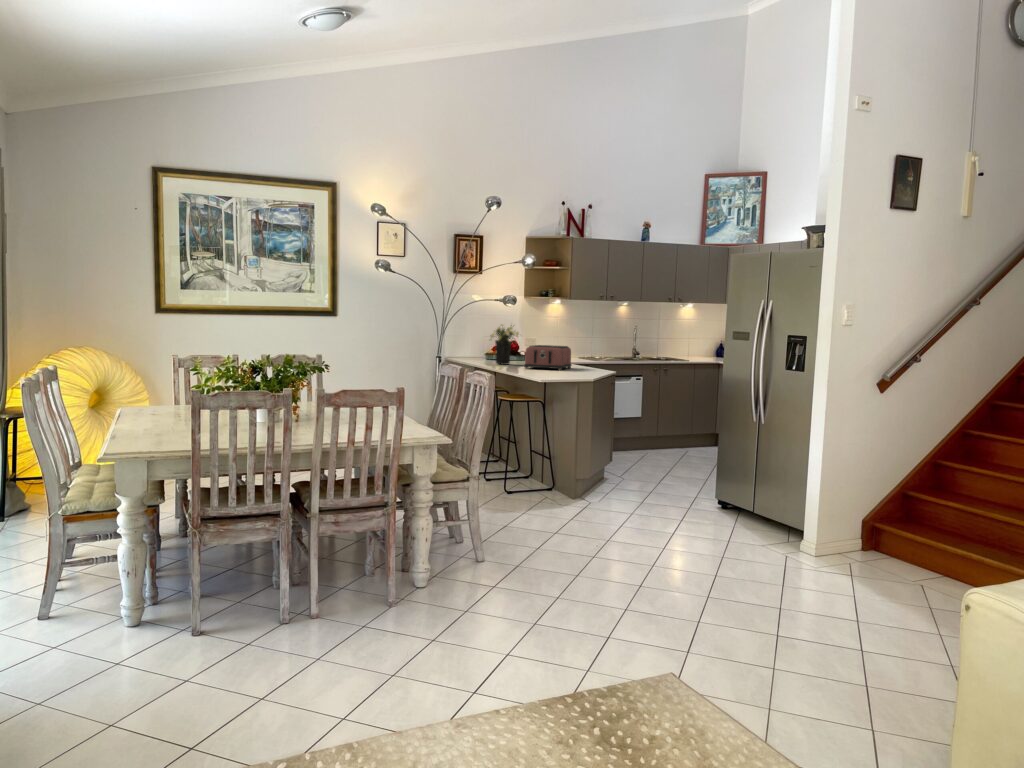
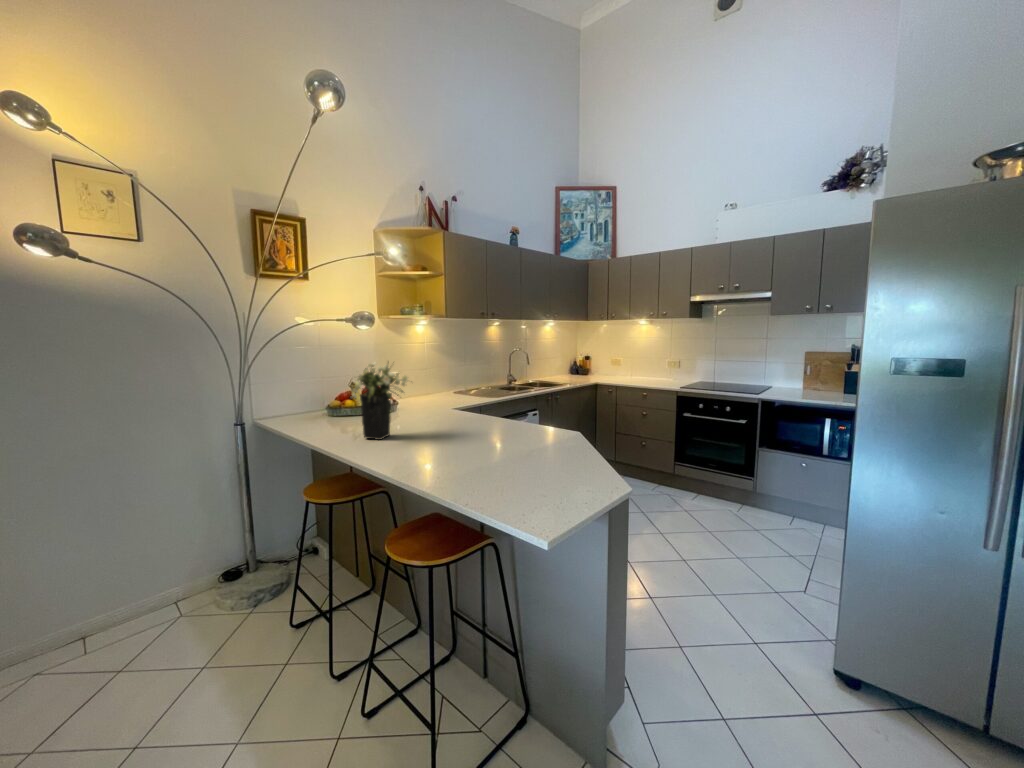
toaster: present [524,345,572,370] -> none [447,399,529,460]

